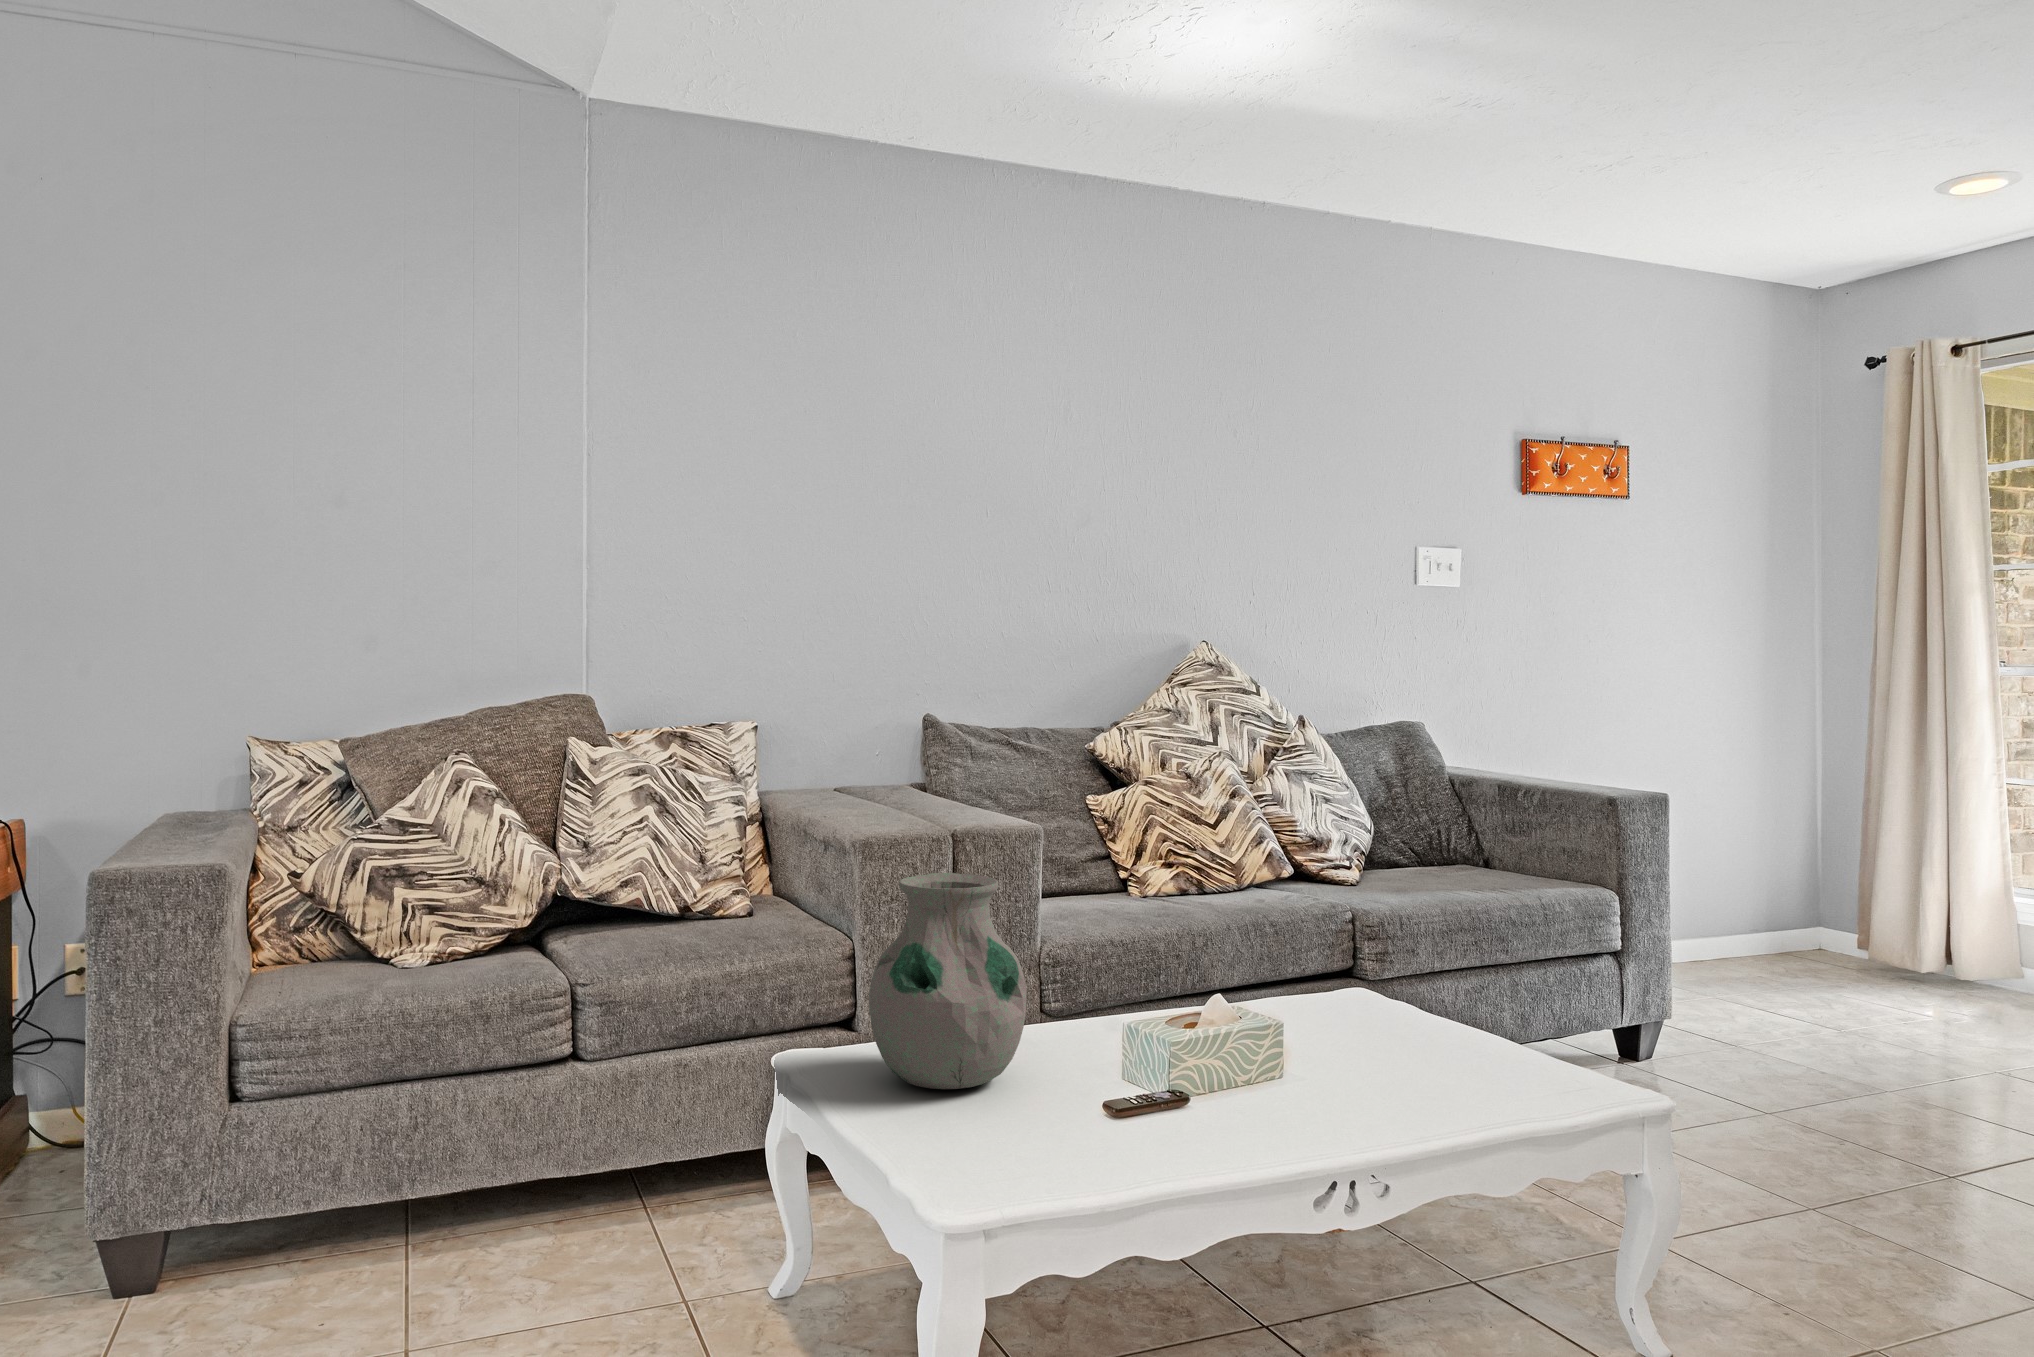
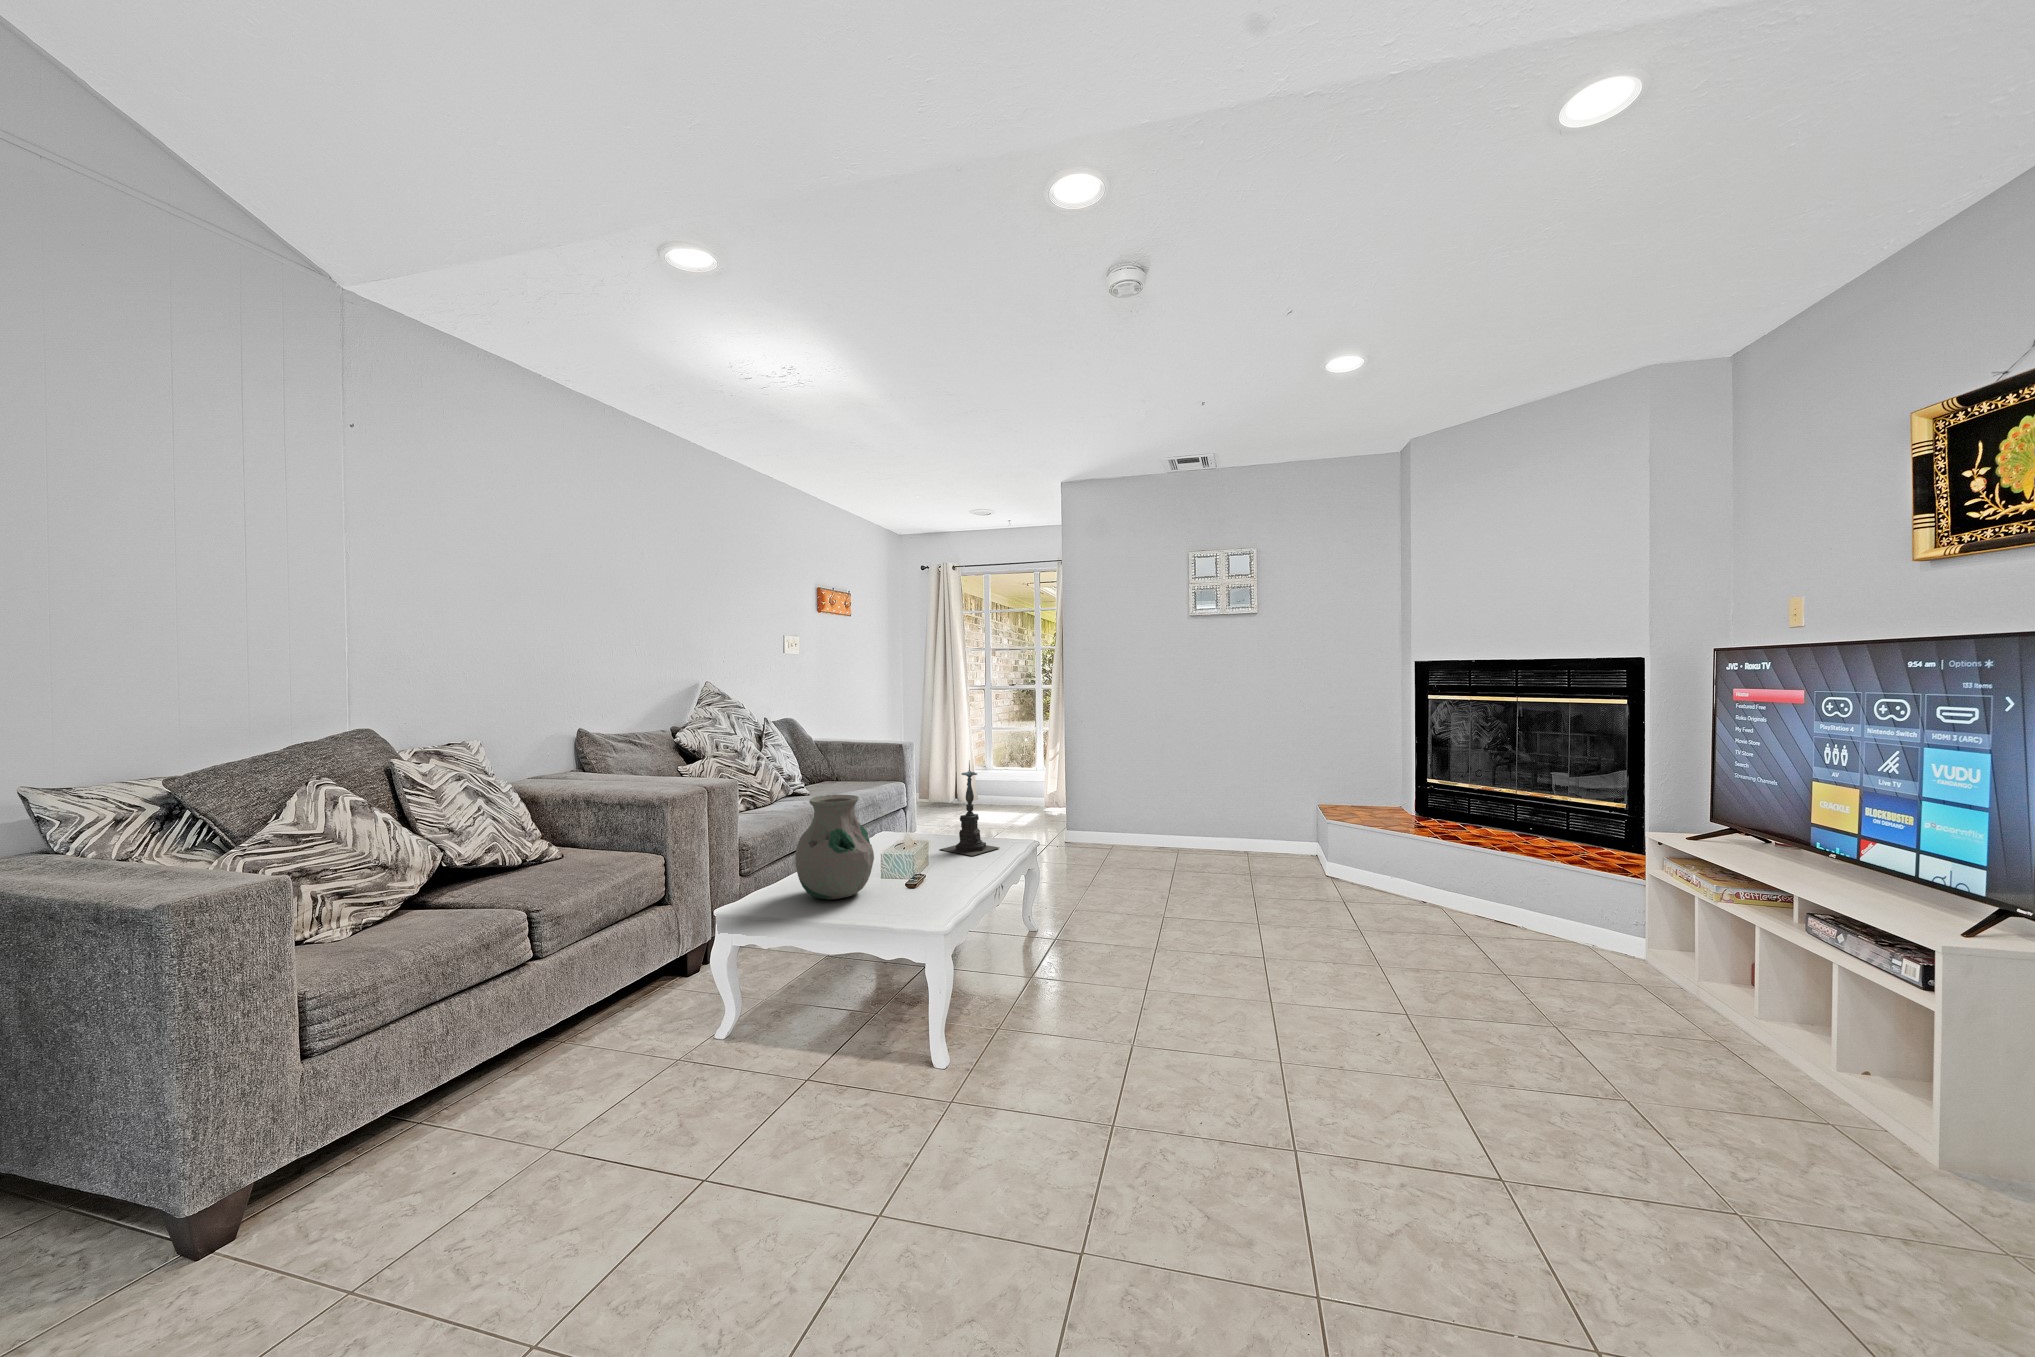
candle holder: none [1332,845,1468,1088] -> present [940,762,999,856]

